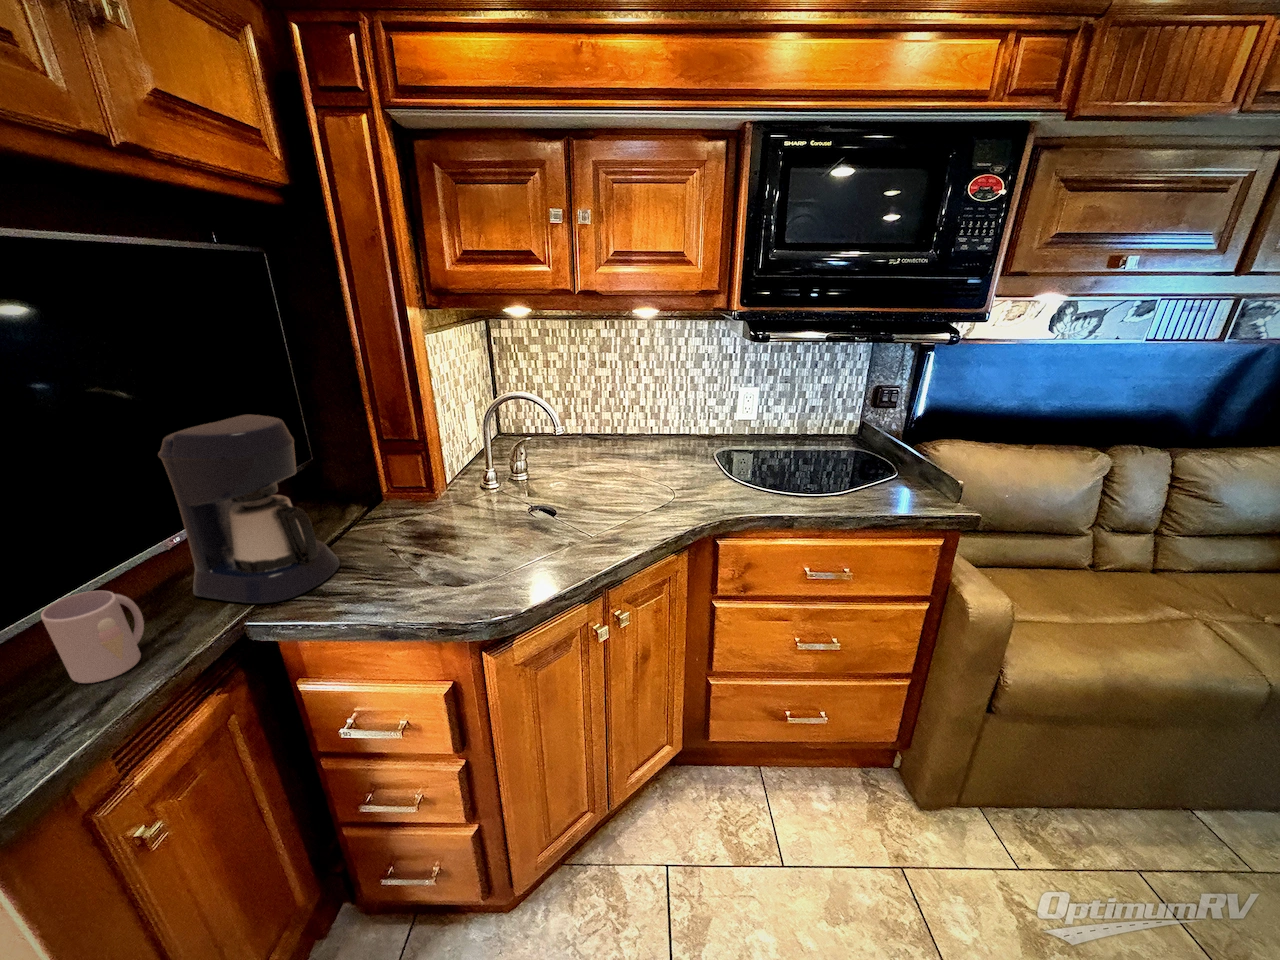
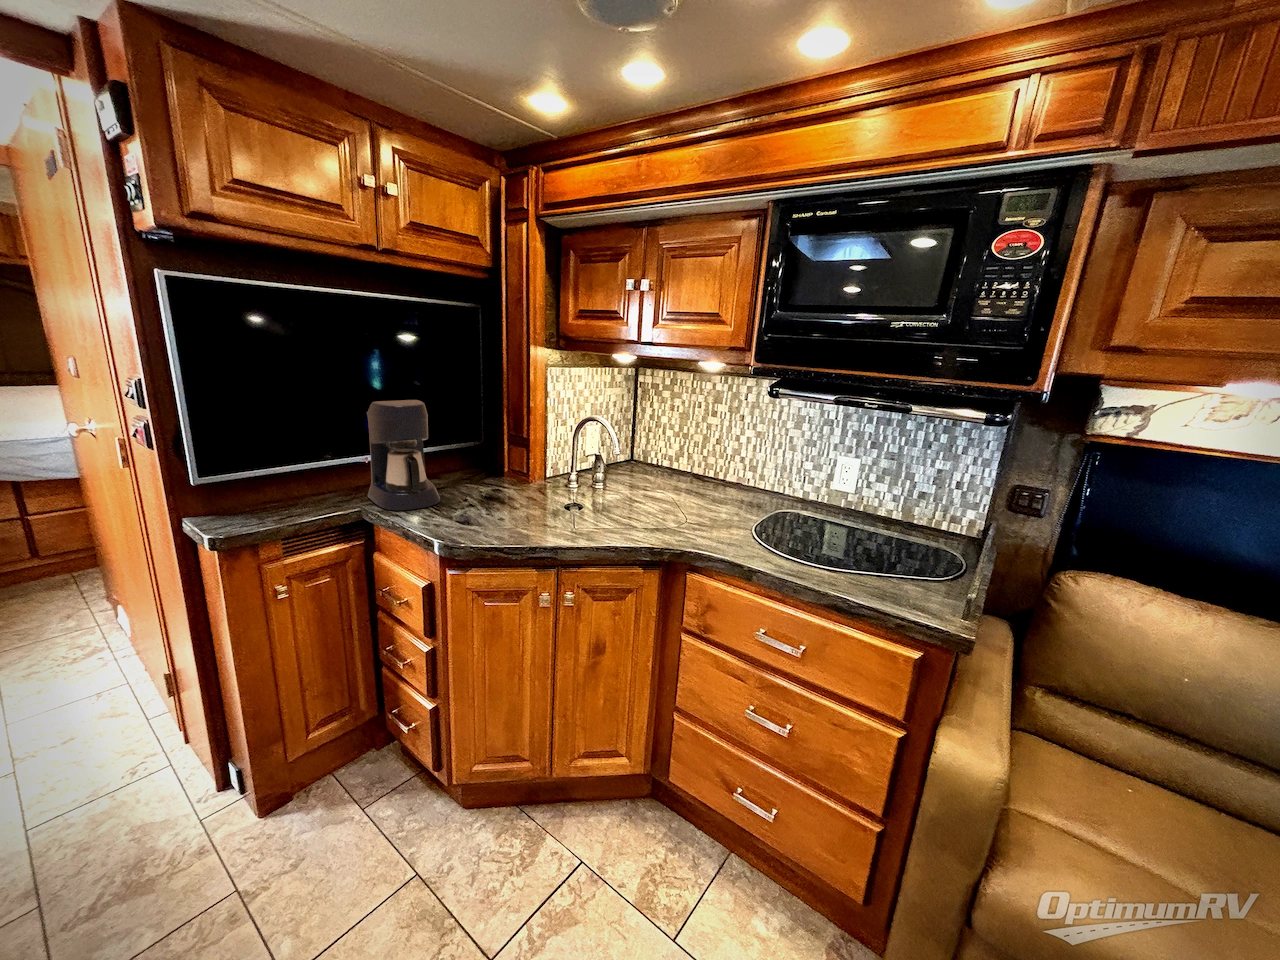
mug: present [41,591,144,683] -> none [288,471,329,515]

